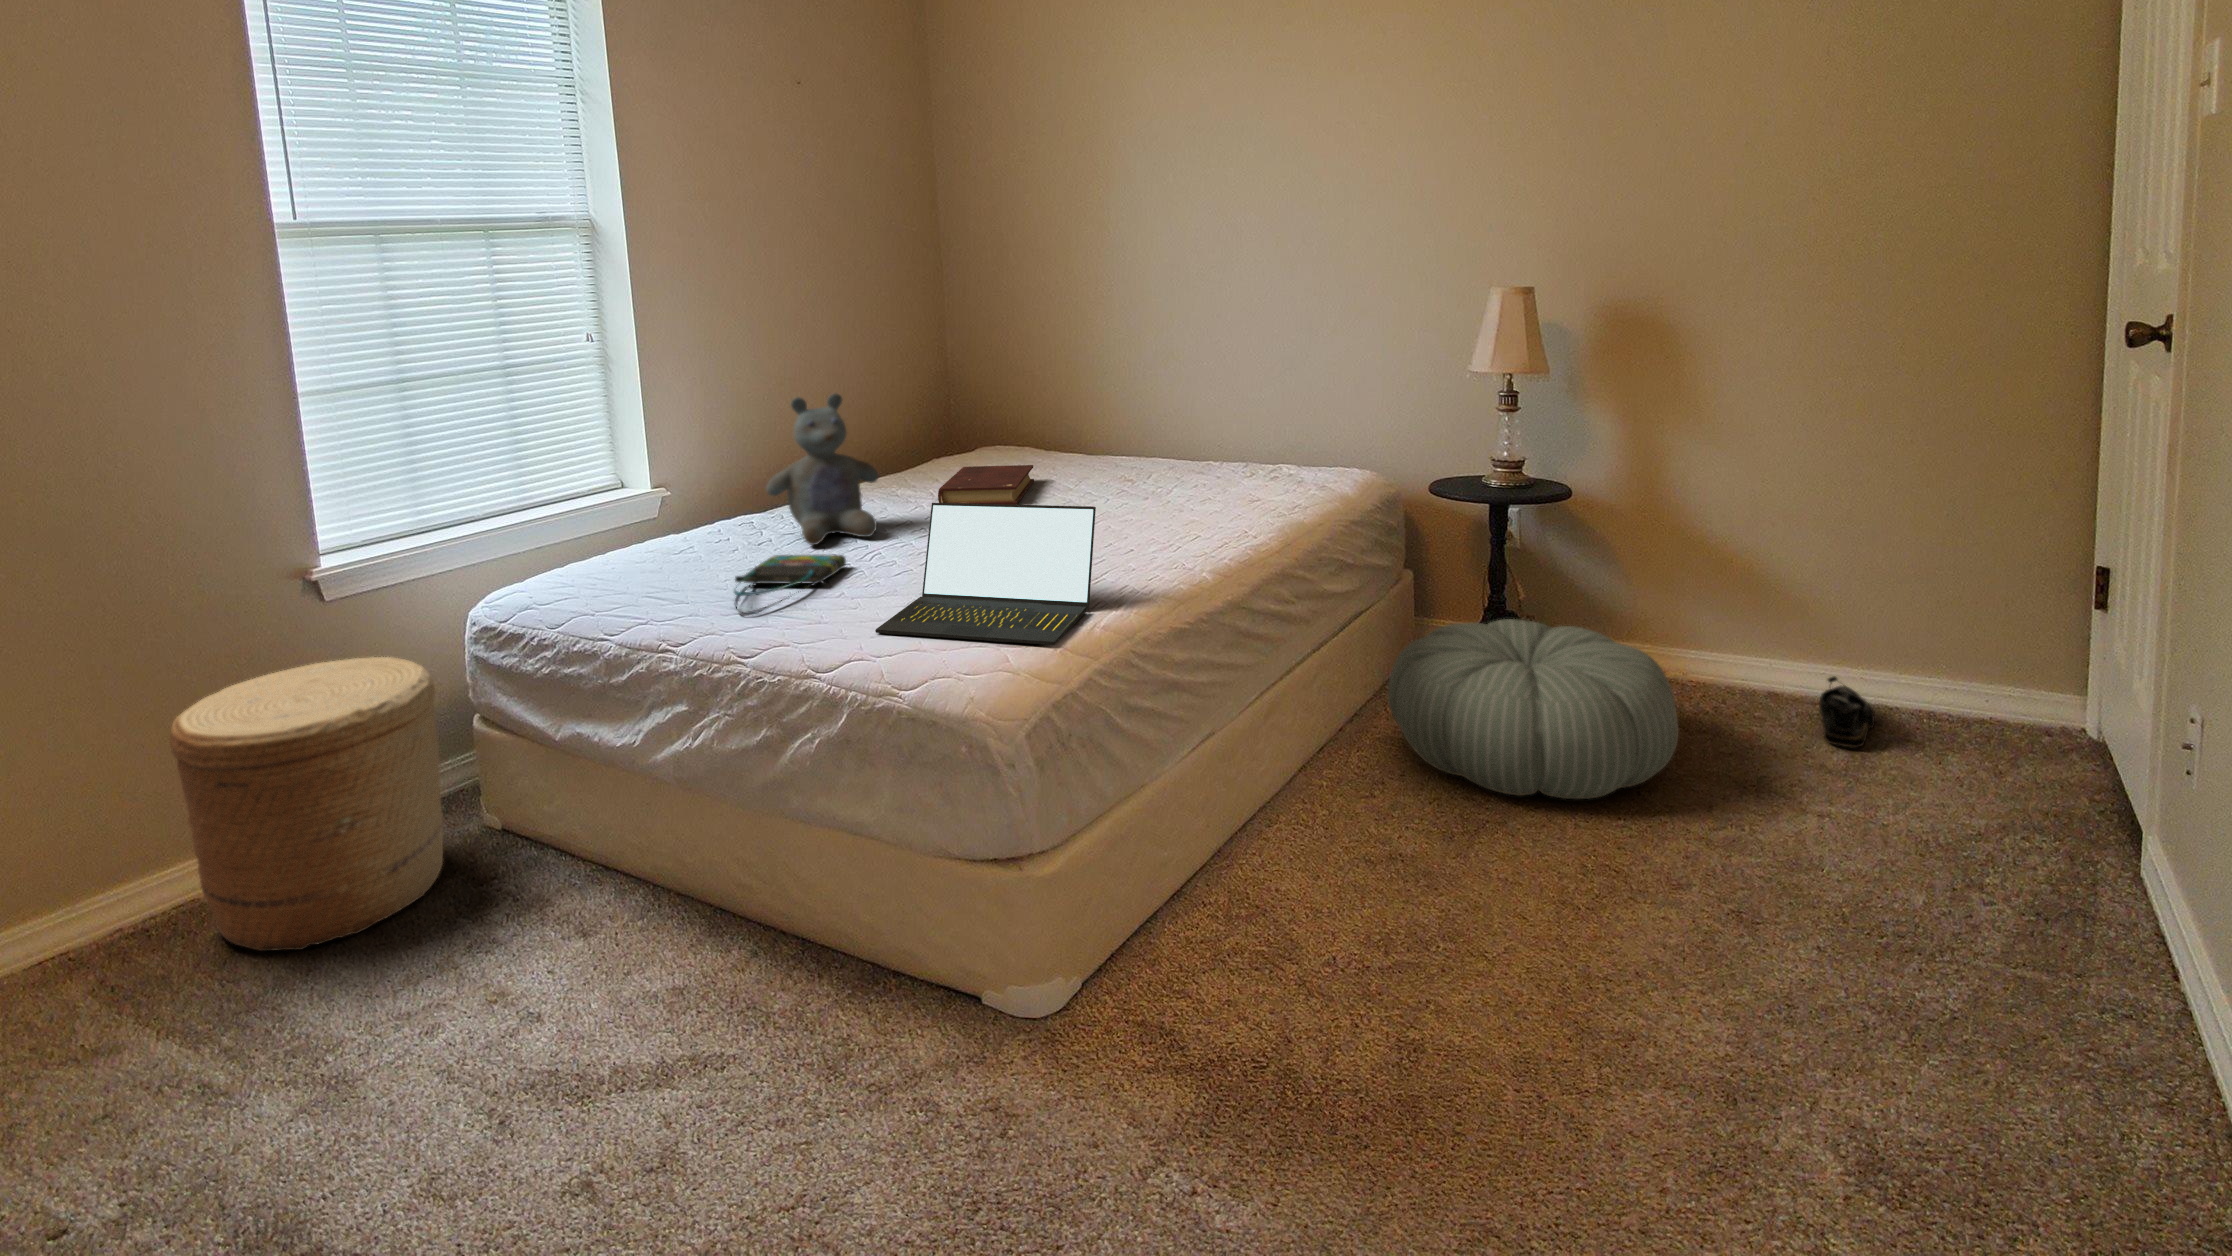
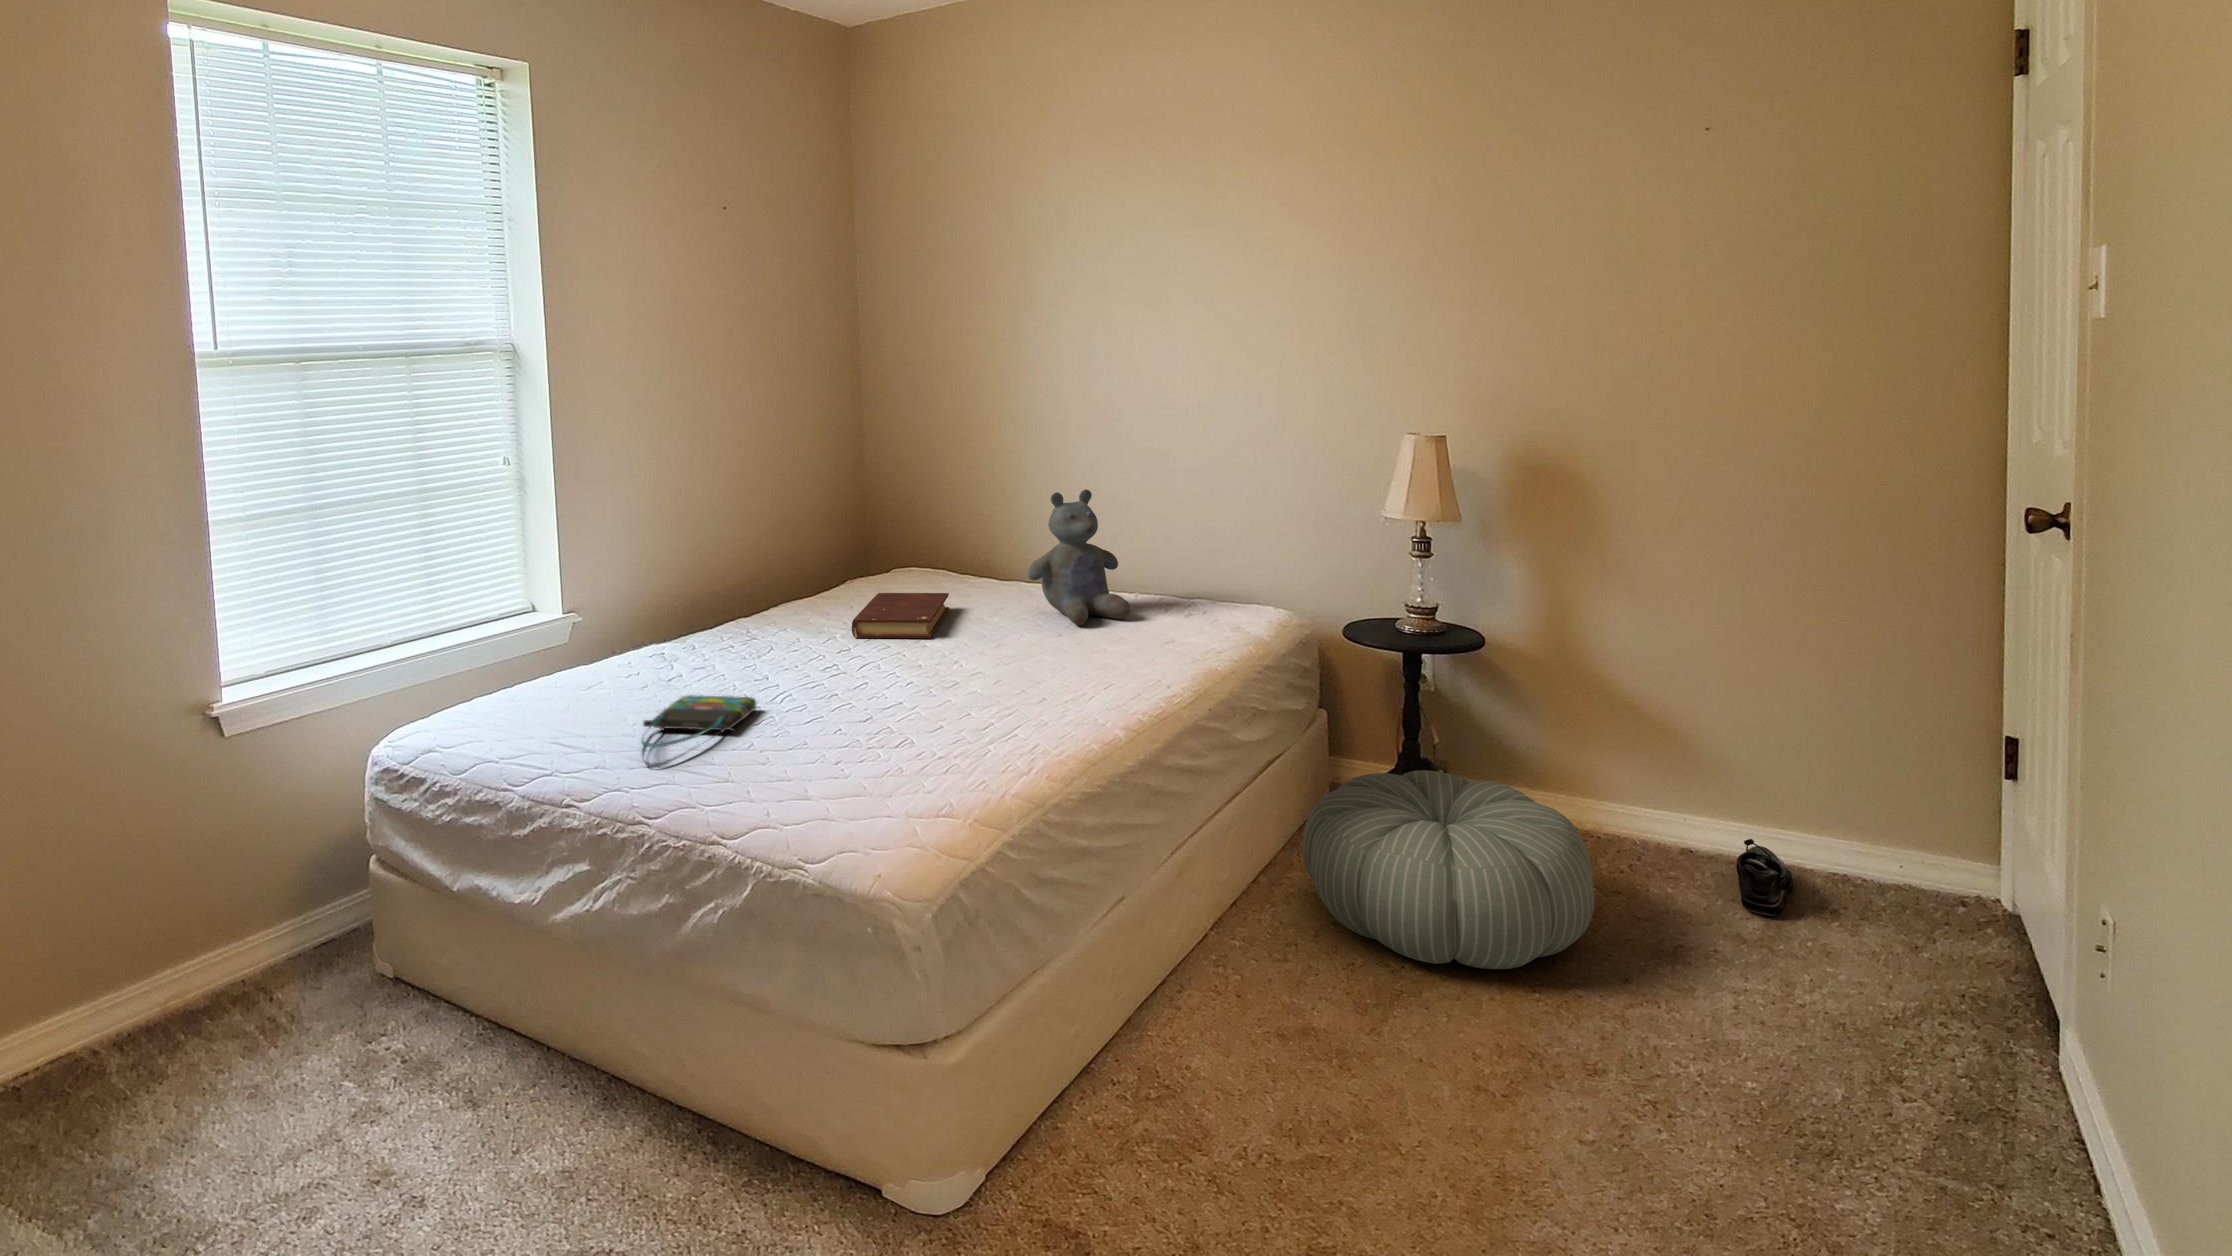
stuffed bear: present [766,394,878,545] -> present [1028,489,1130,625]
laptop: present [876,503,1096,645] -> none [784,652,1009,814]
woven basket: present [169,657,443,951] -> none [55,797,331,1118]

